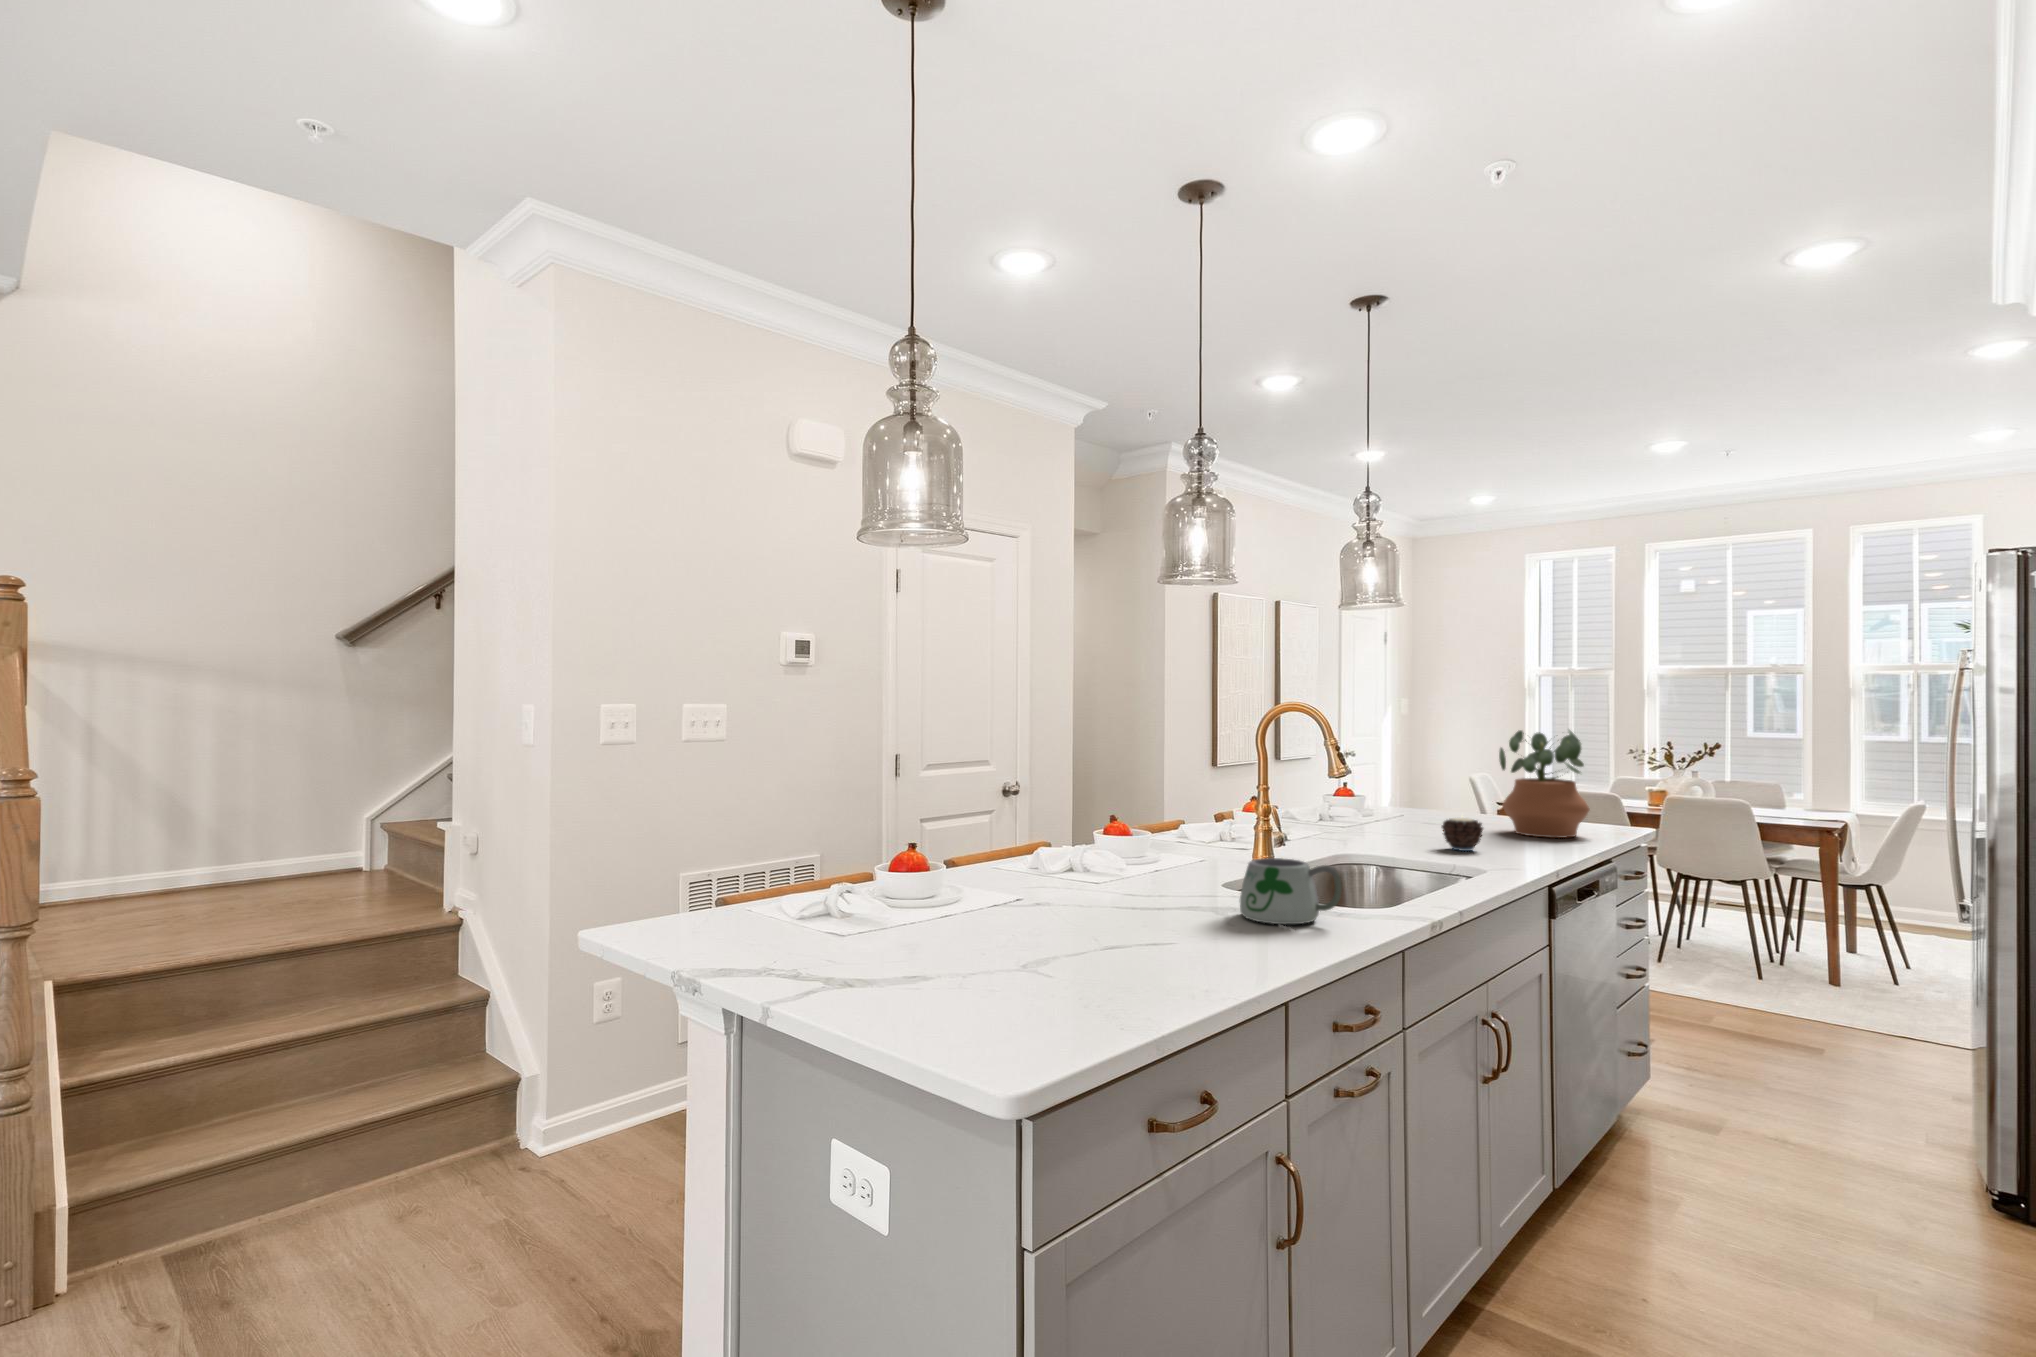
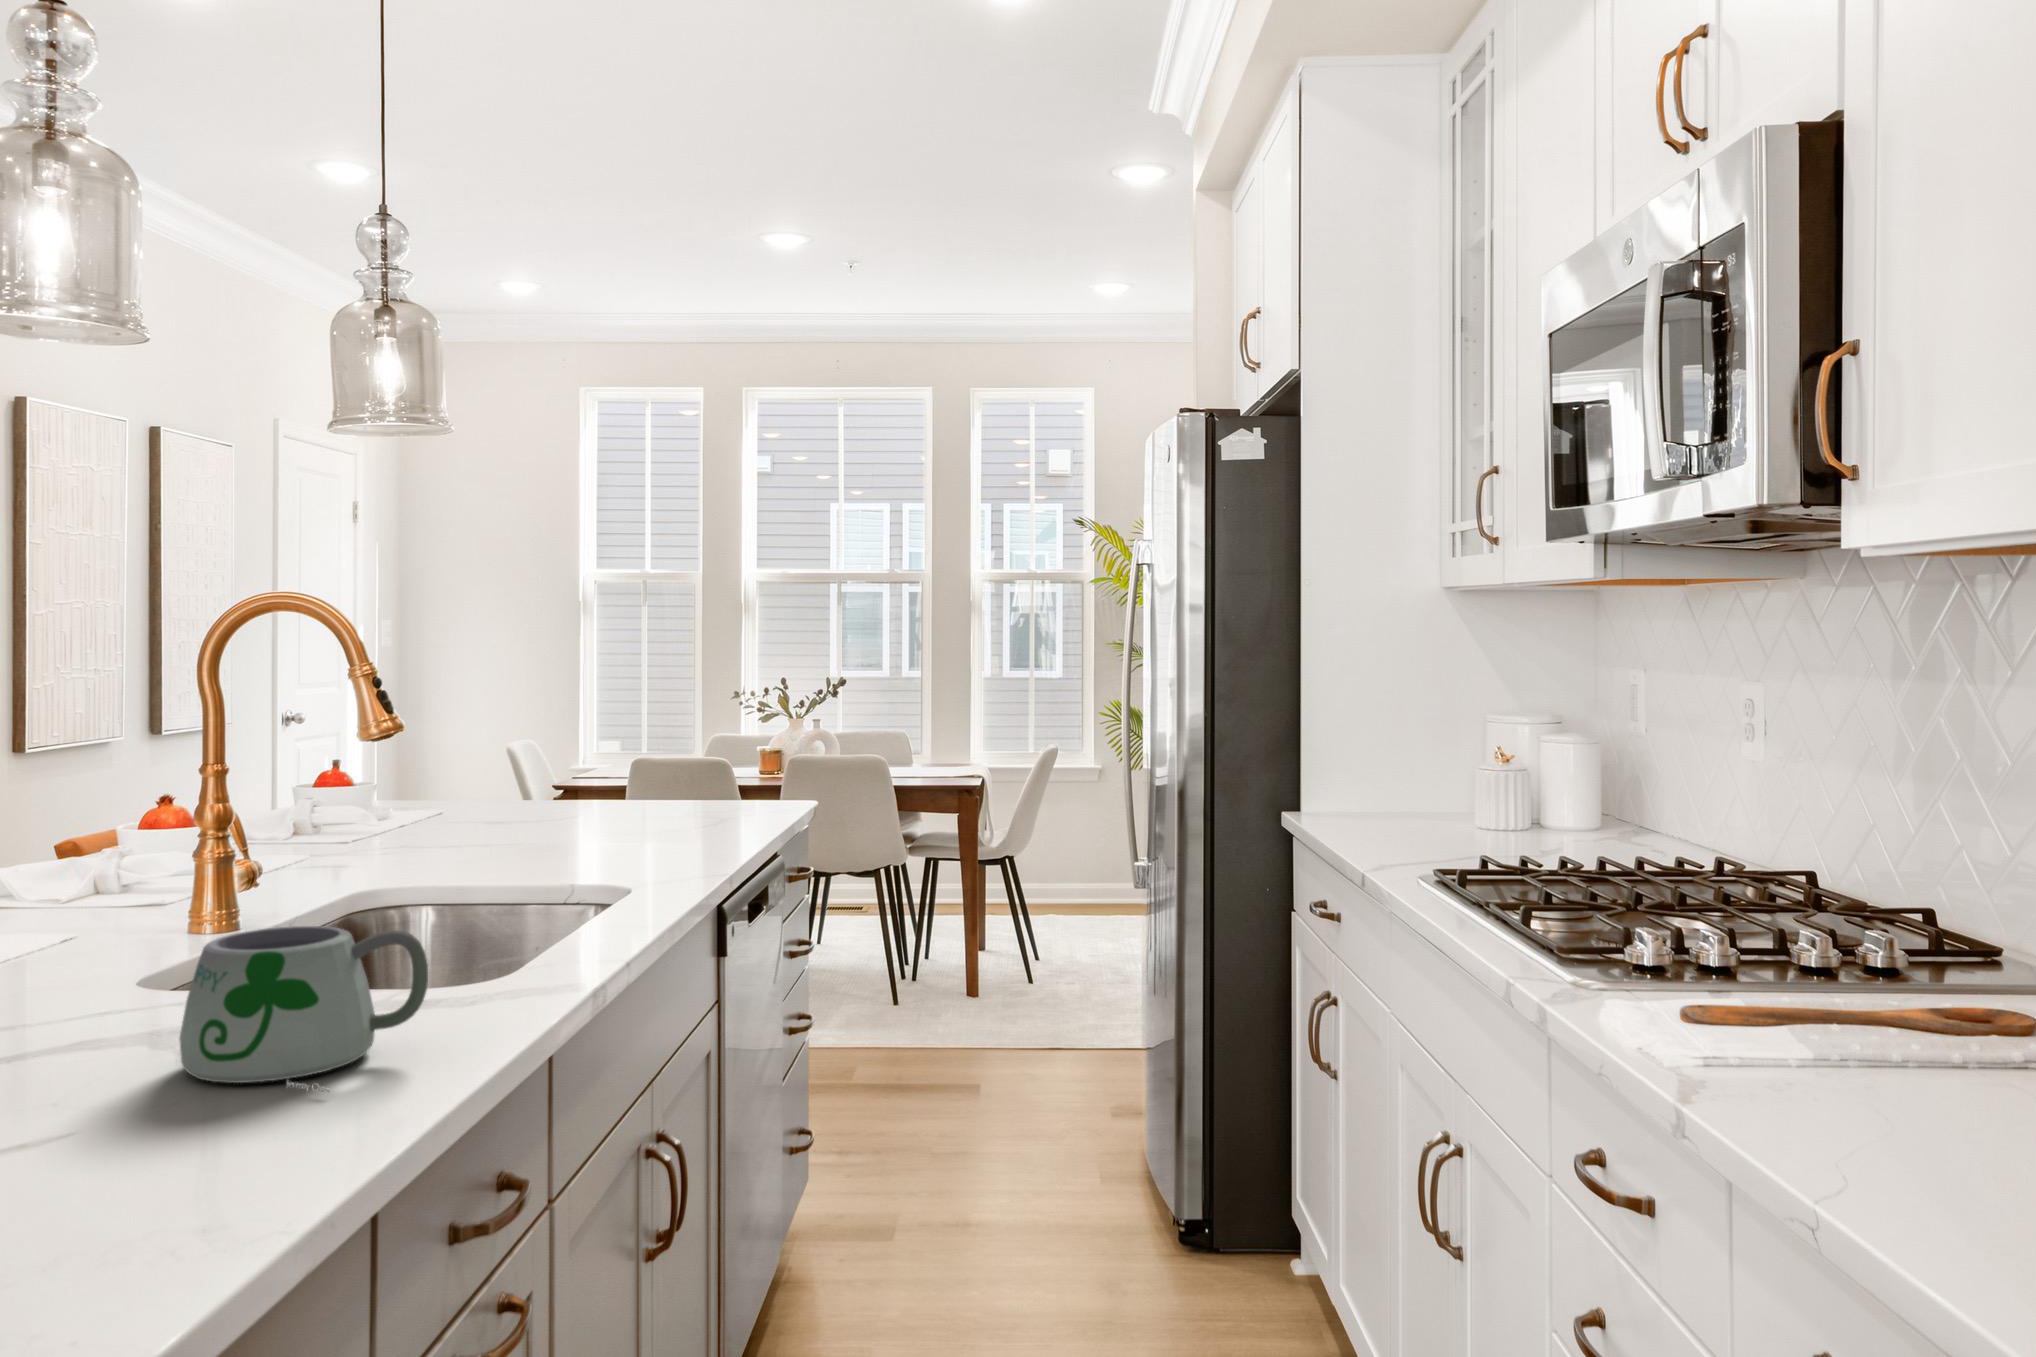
potted plant: present [1499,730,1590,838] -> none [616,660,741,826]
candle: present [1442,818,1483,851] -> none [542,798,611,861]

